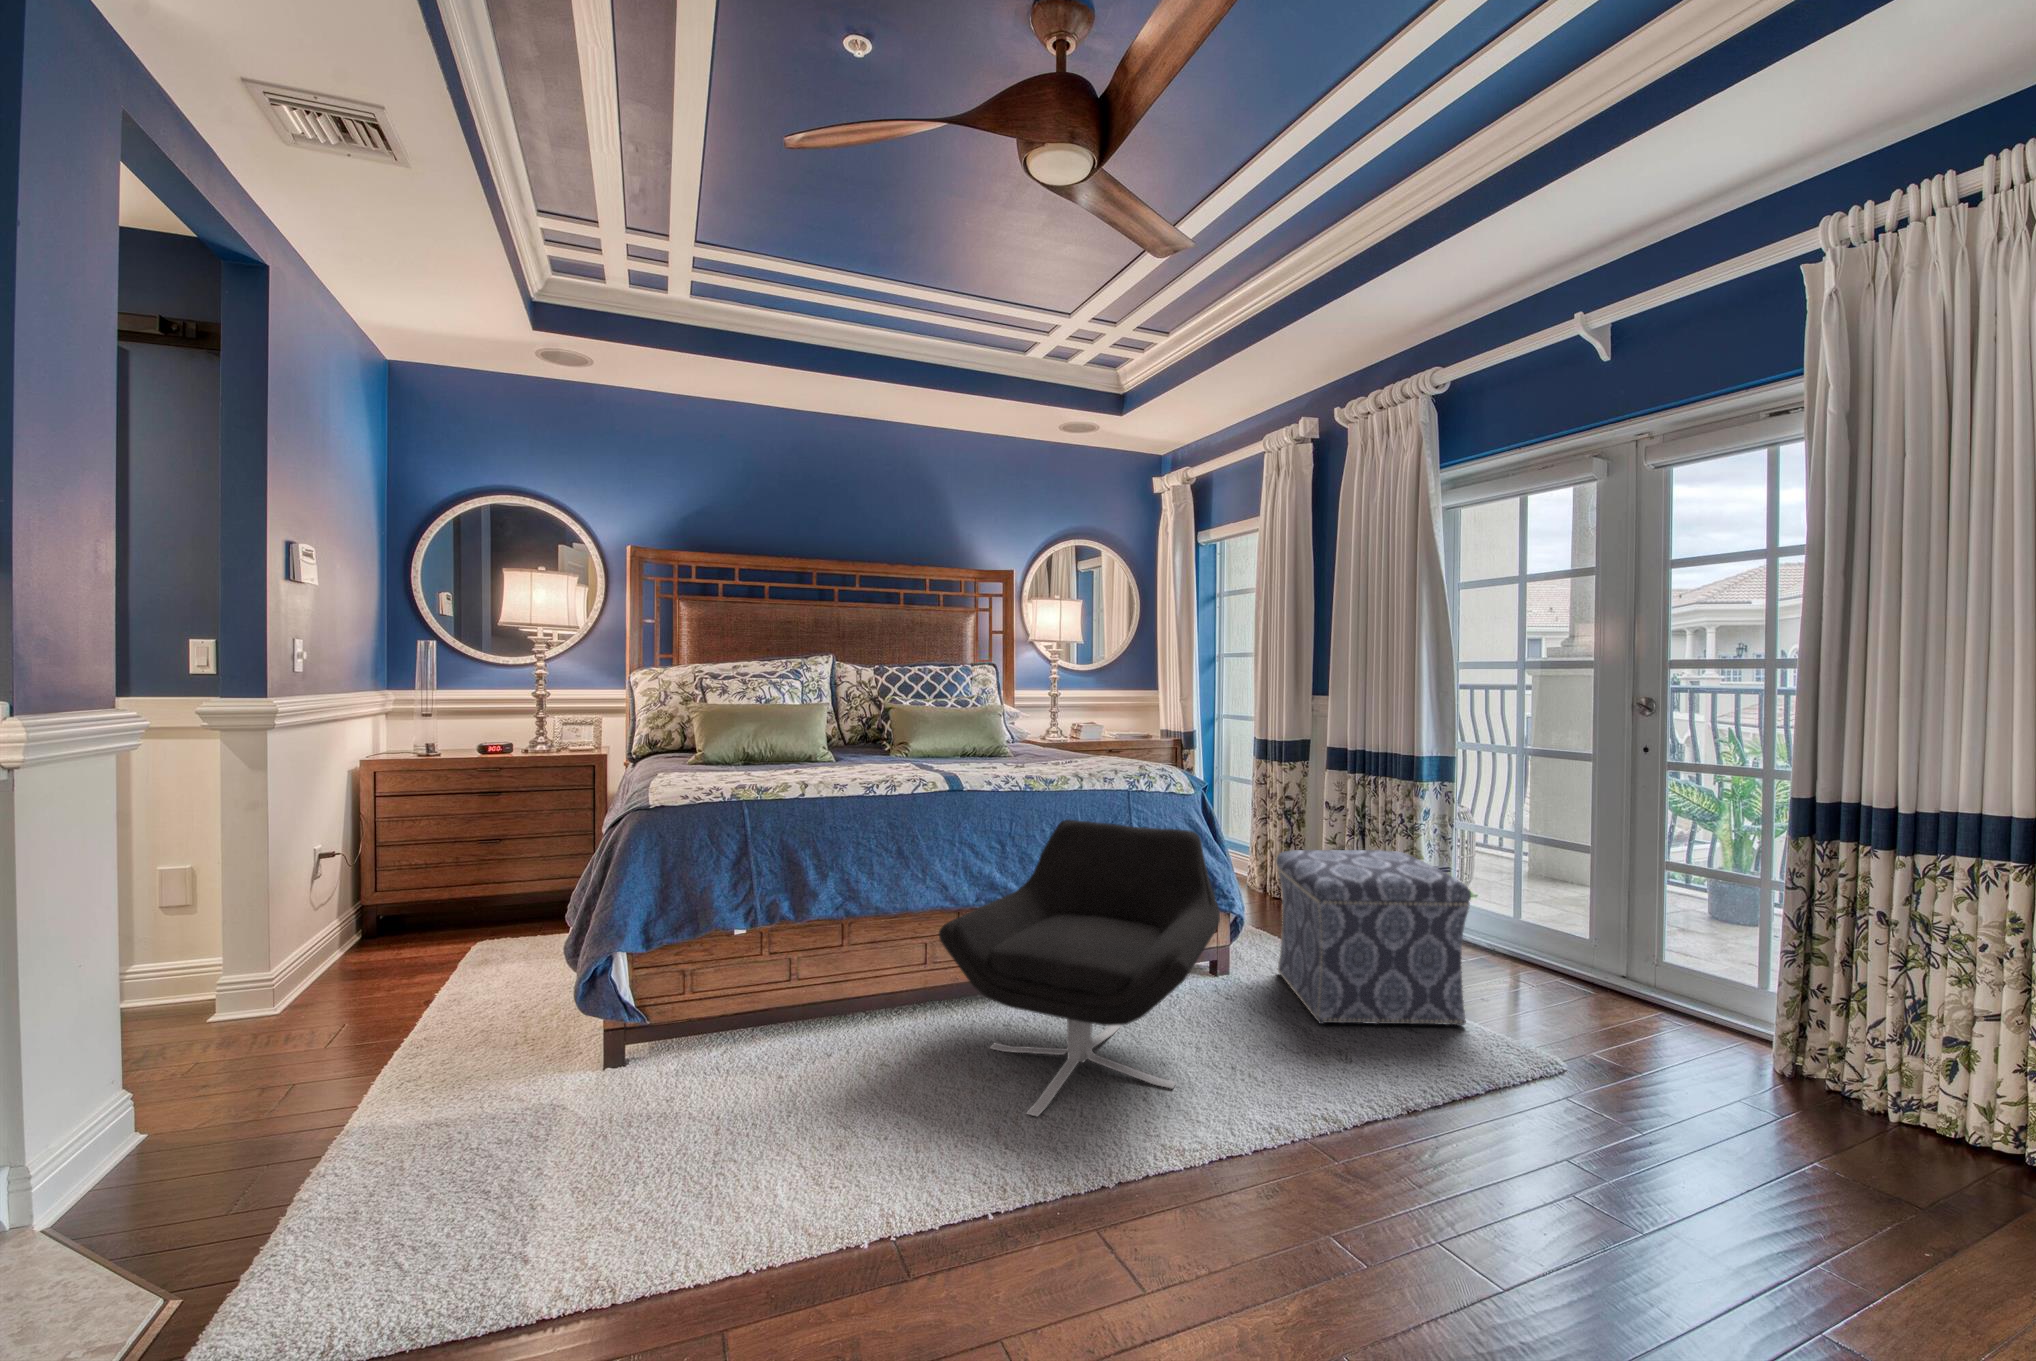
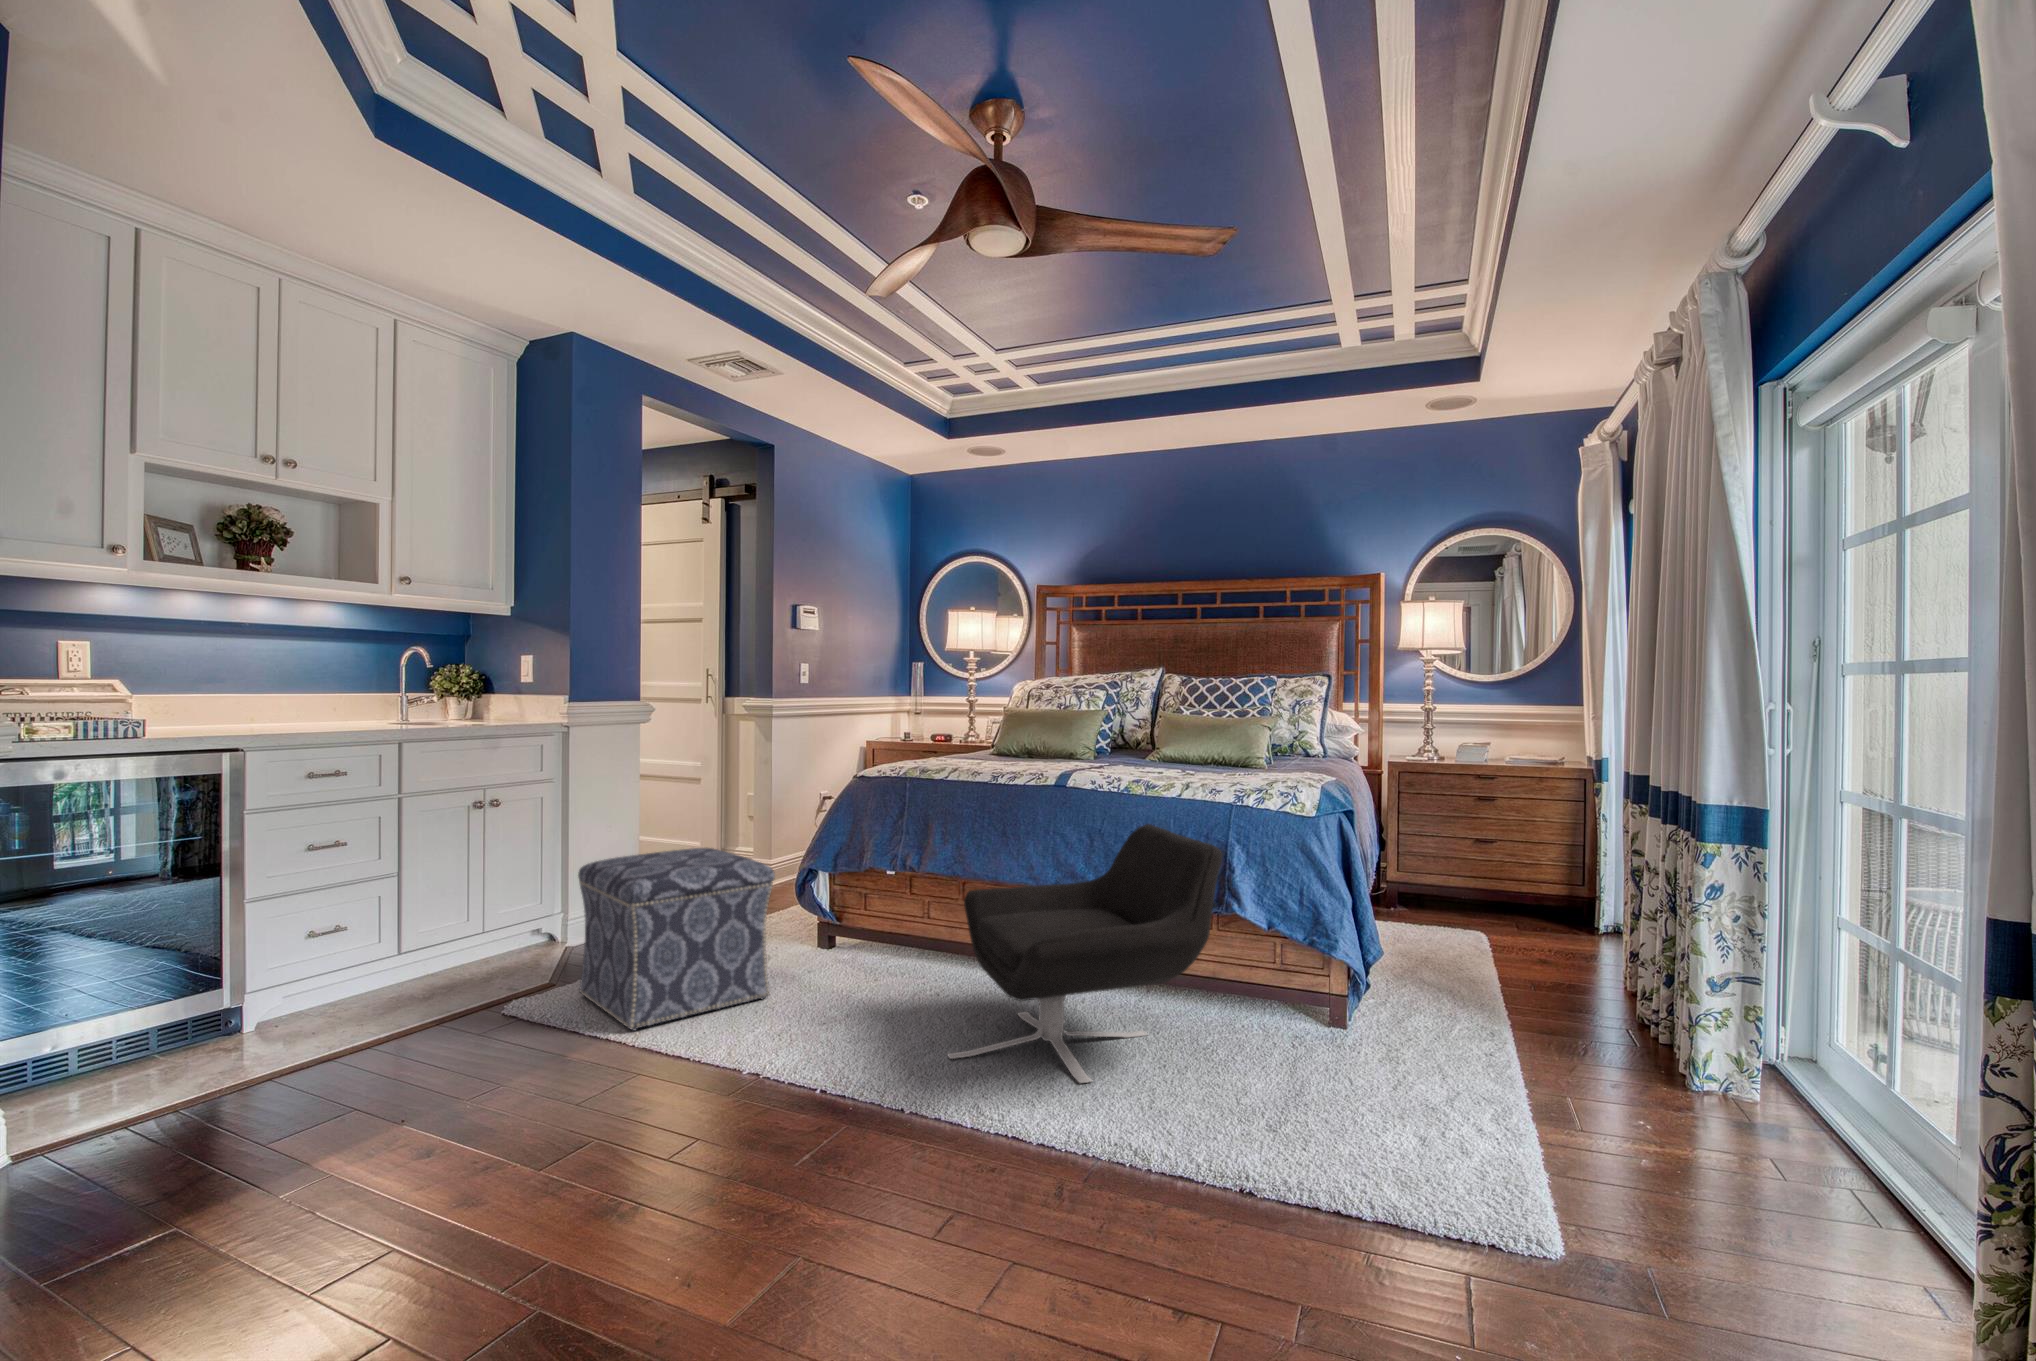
ottoman: present [1276,850,1471,1026] -> present [578,848,775,1031]

